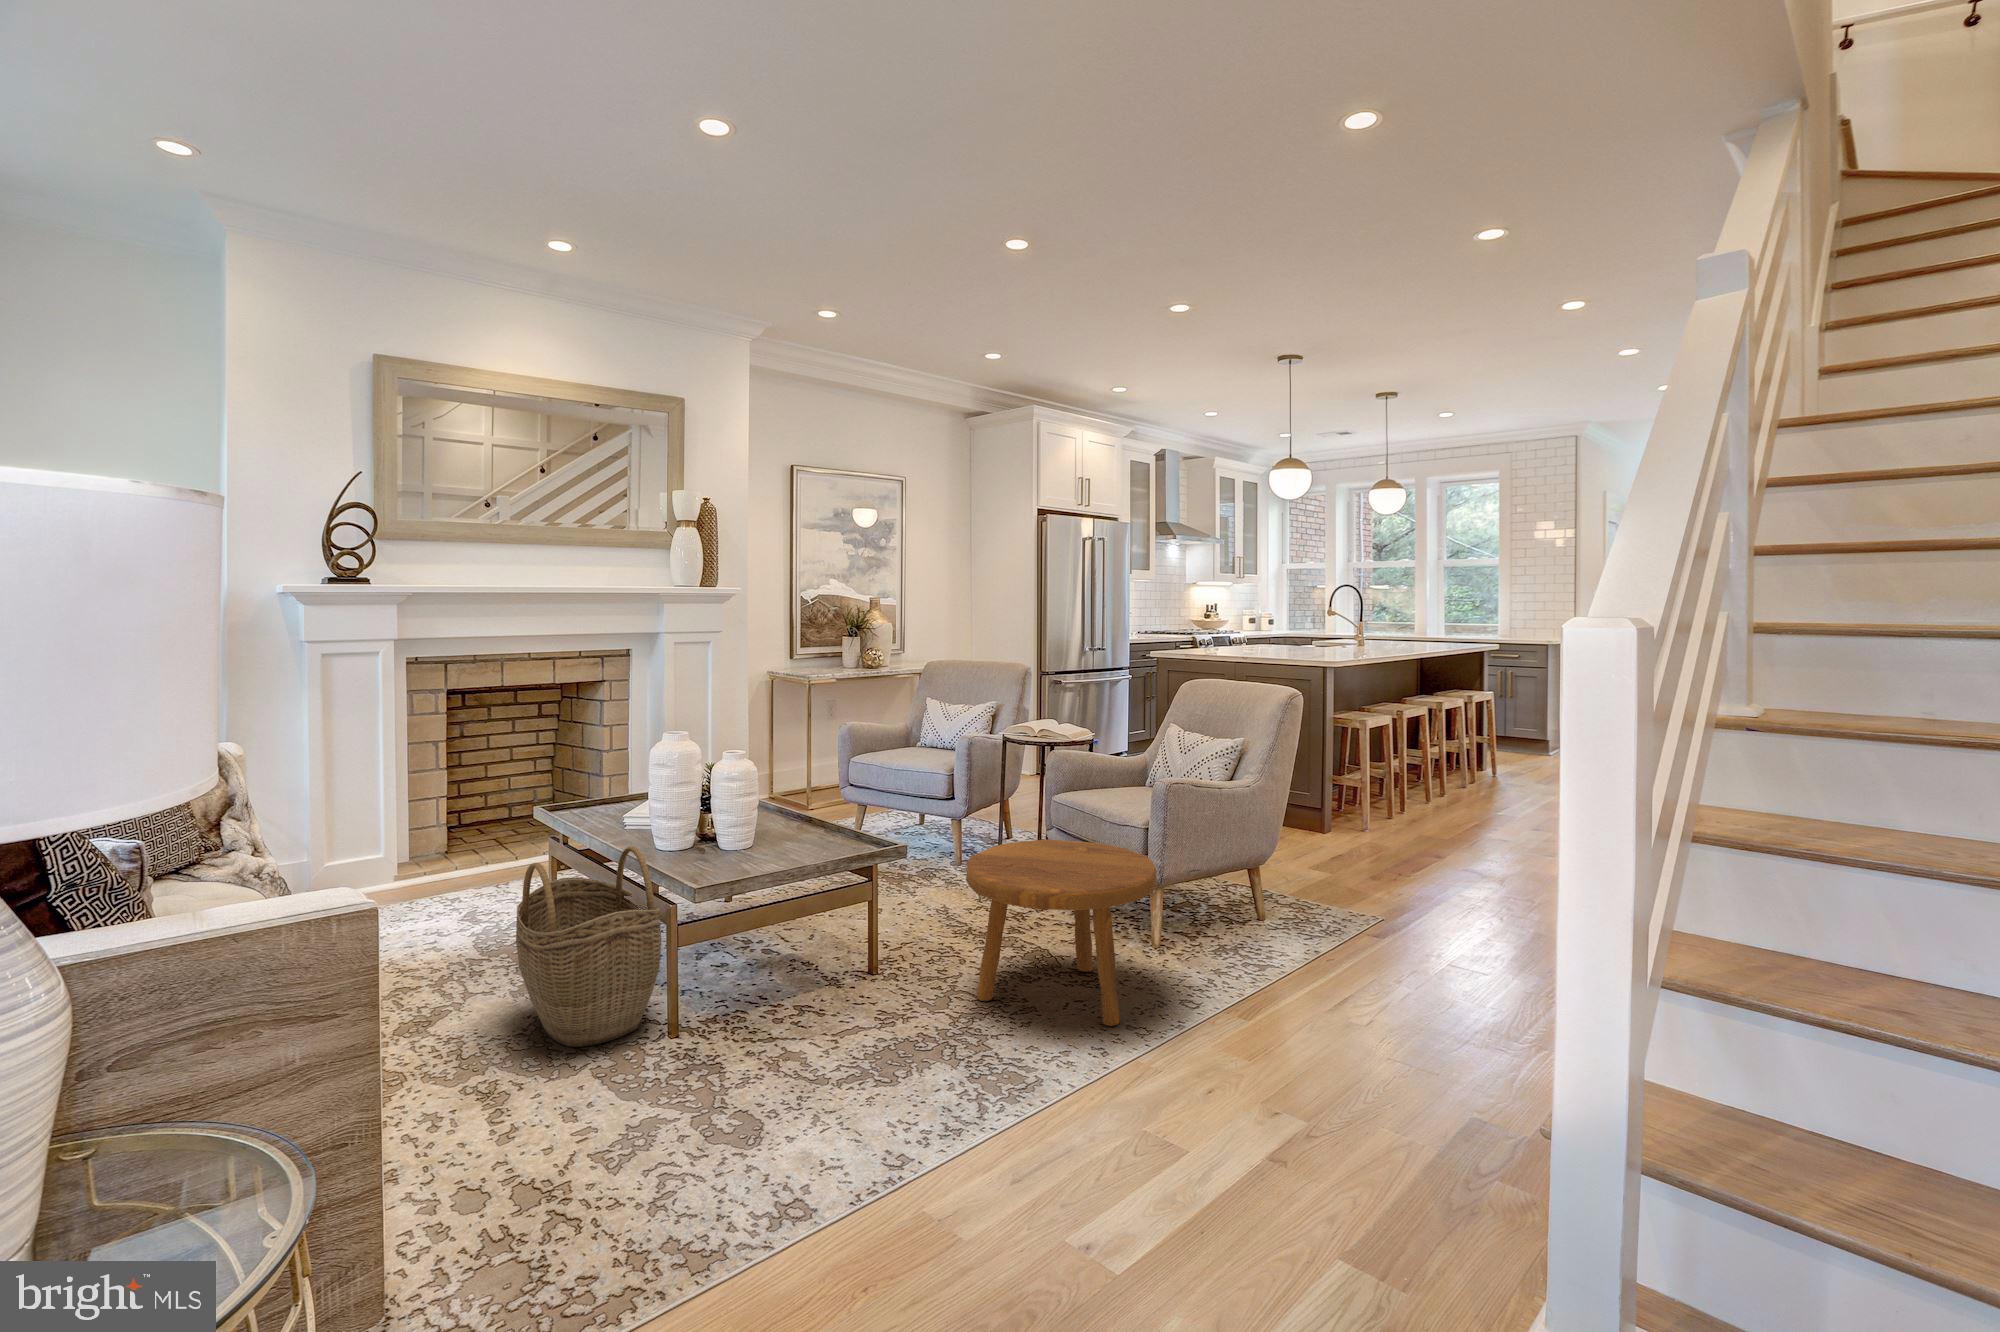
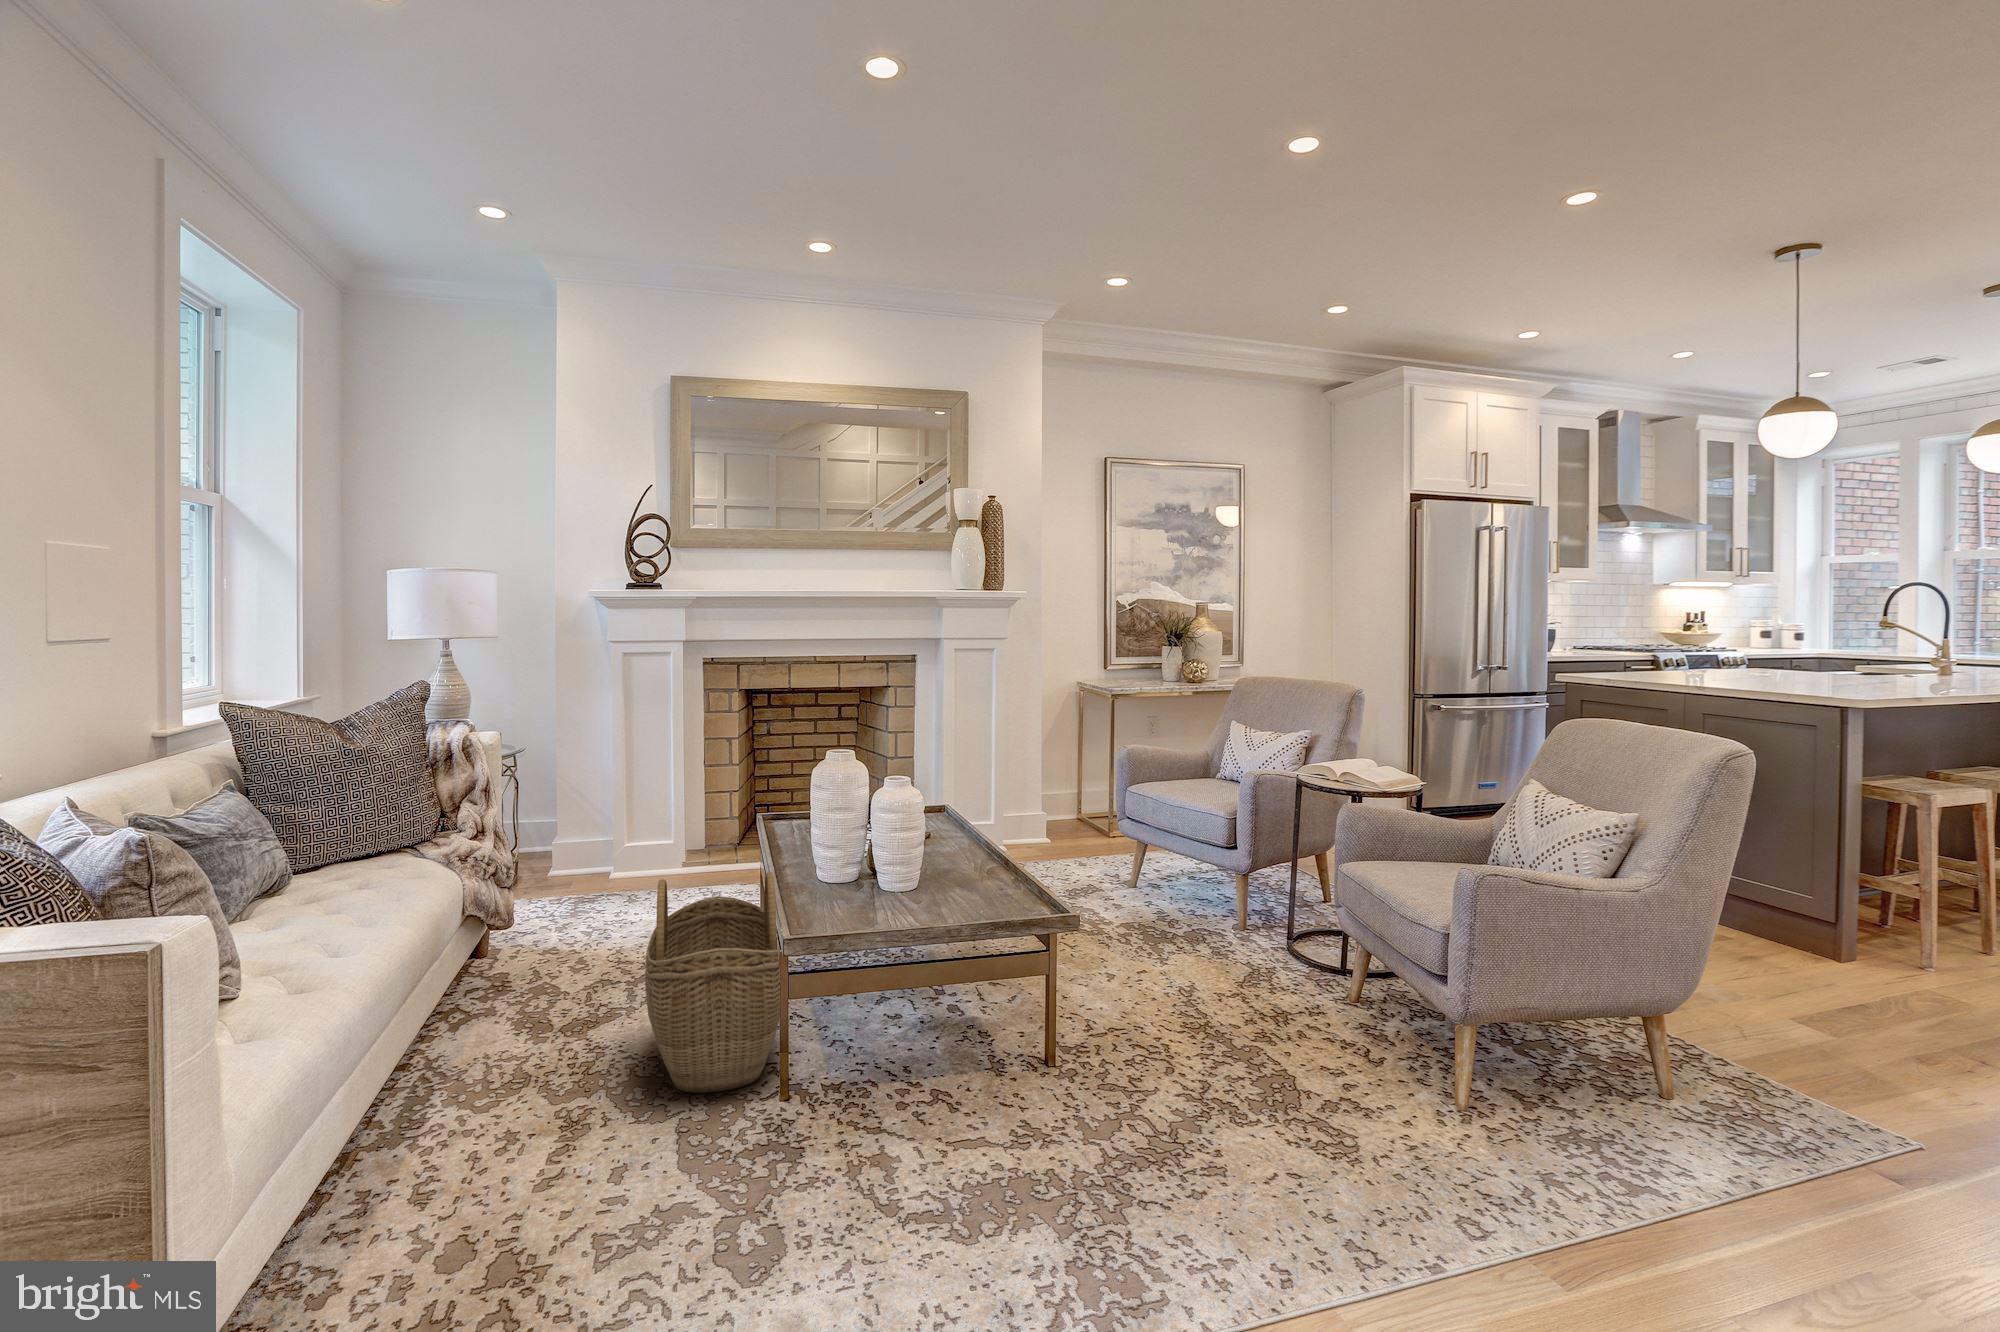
footstool: present [966,839,1156,1026] -> none [1141,927,1425,1233]

